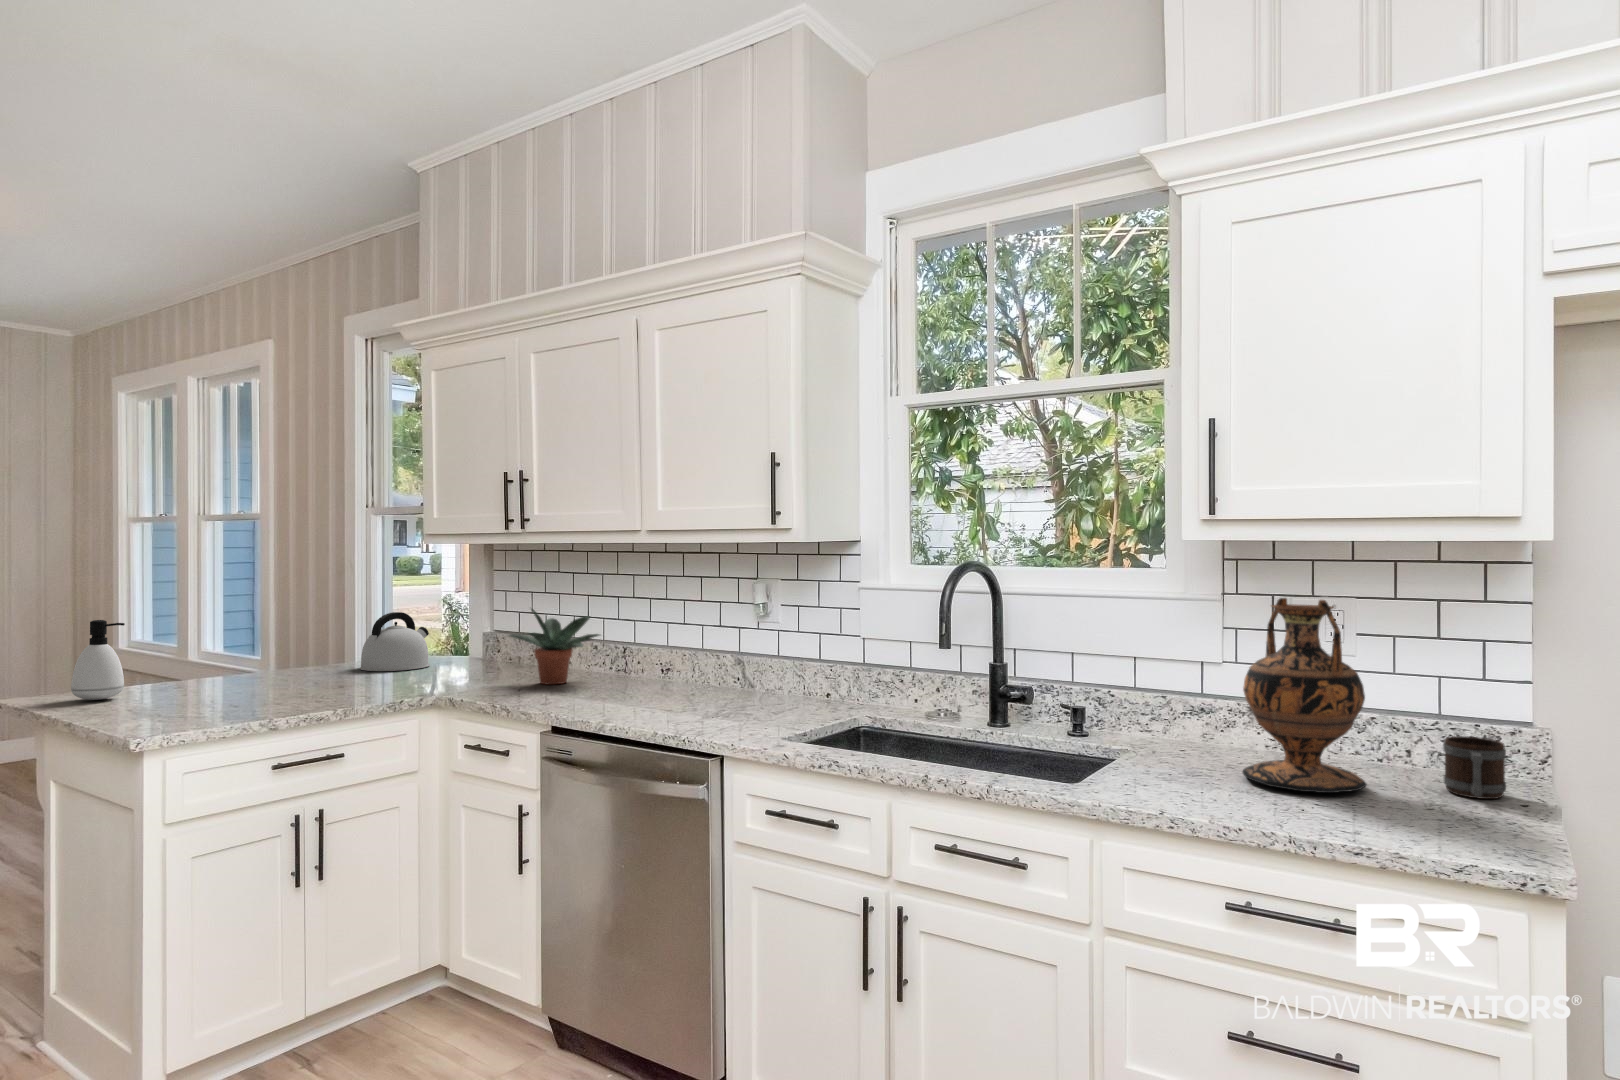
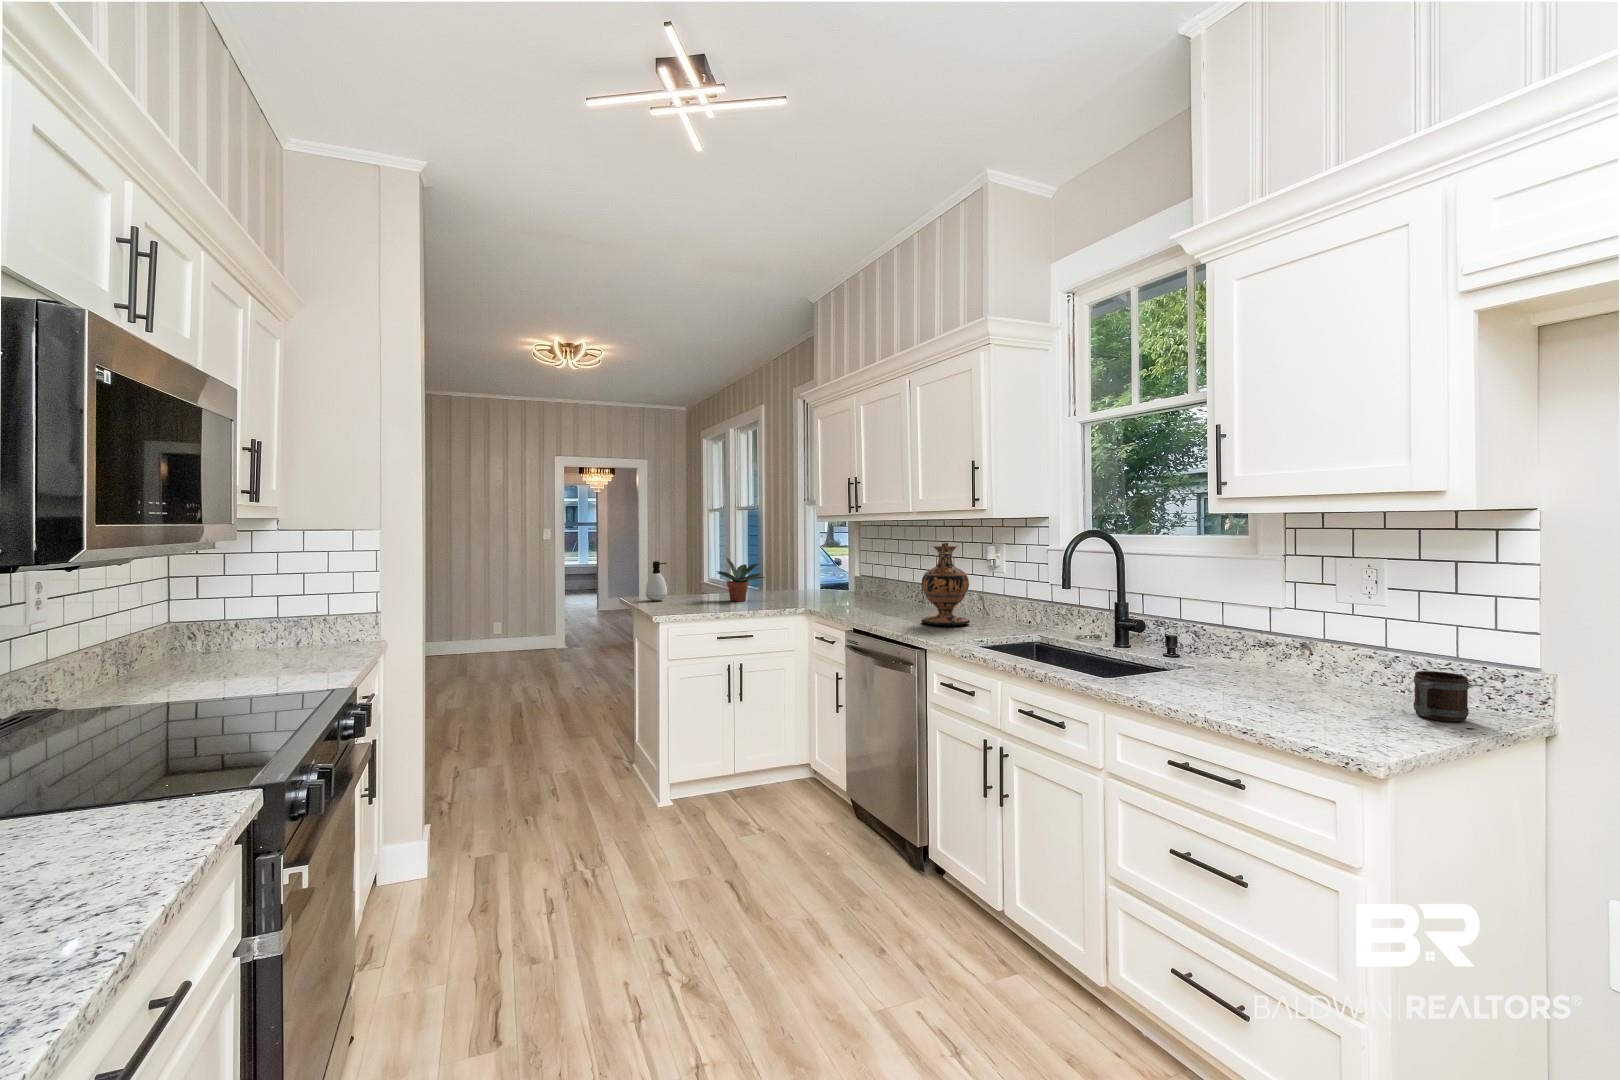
vase: present [1242,598,1367,793] -> present [921,543,970,626]
potted plant: present [510,609,600,684] -> present [717,558,764,601]
kettle: present [360,612,430,671] -> none [784,562,822,596]

